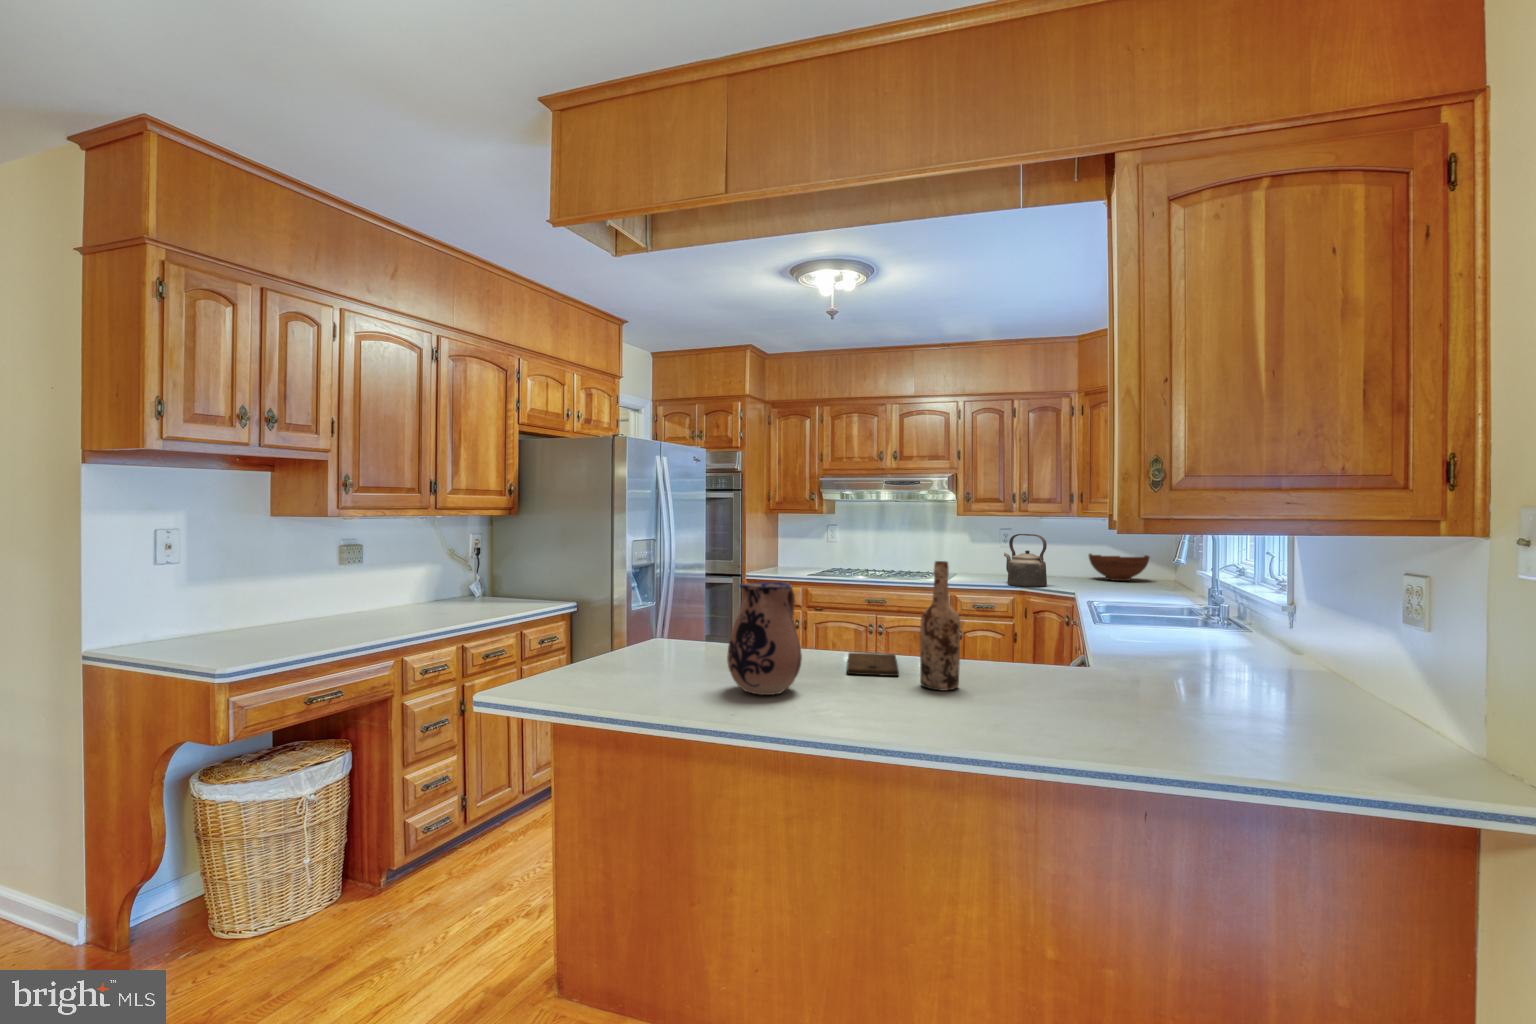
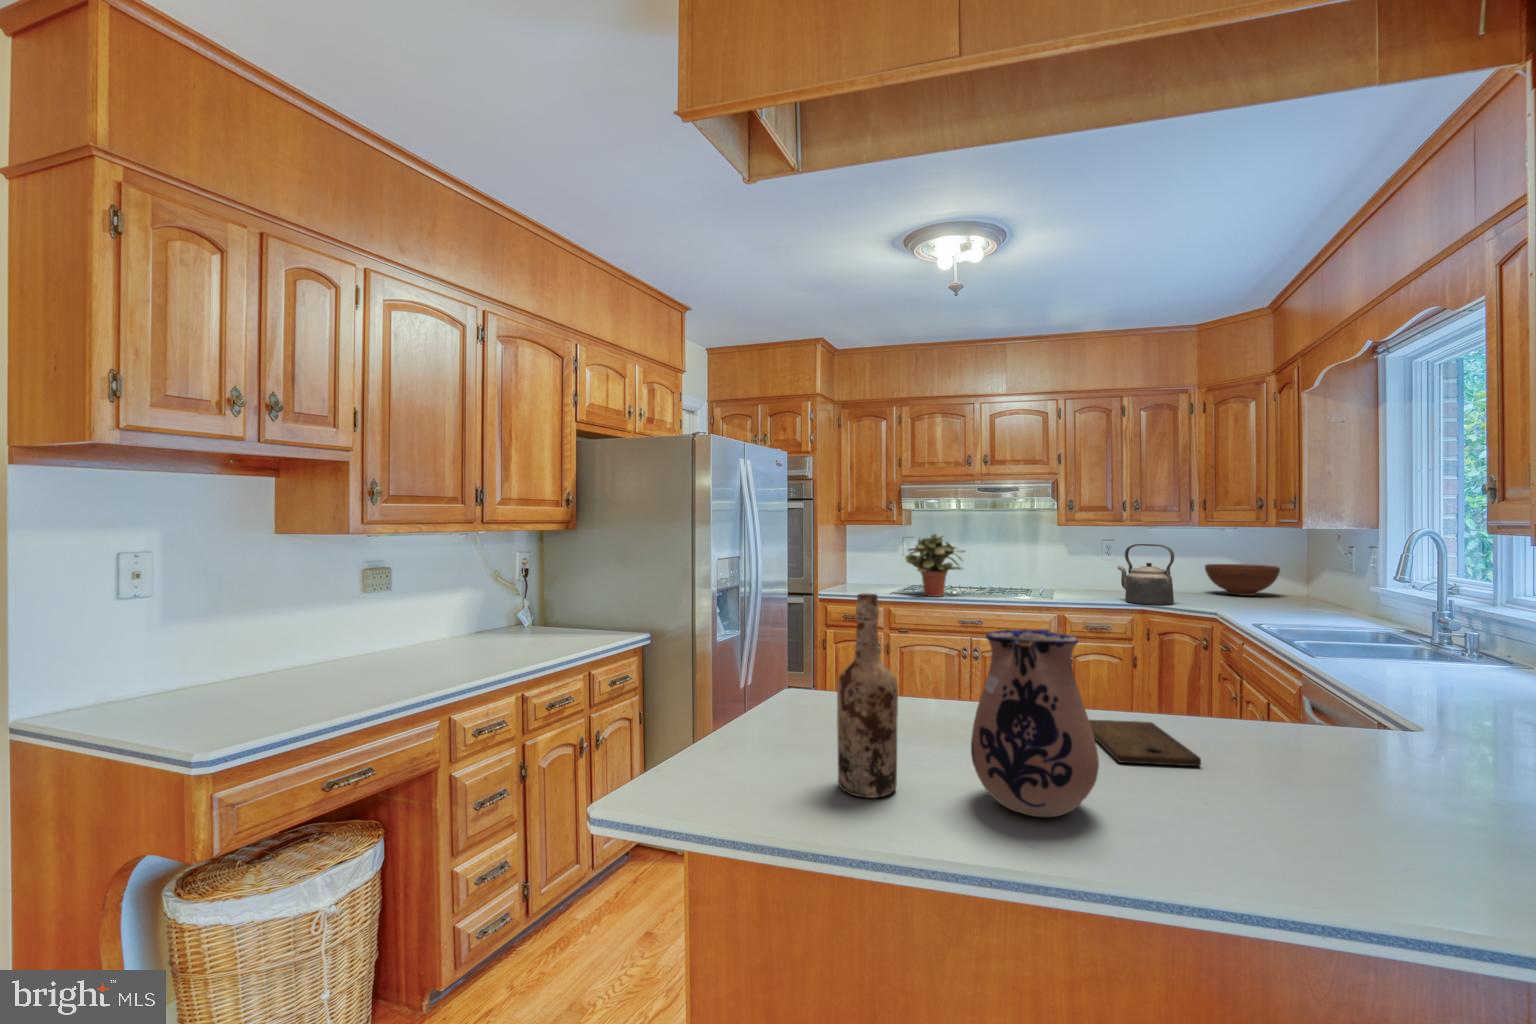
potted plant: none [822,523,875,579] -> present [905,534,965,597]
wine bottle: present [920,561,961,690] -> present [837,593,898,798]

